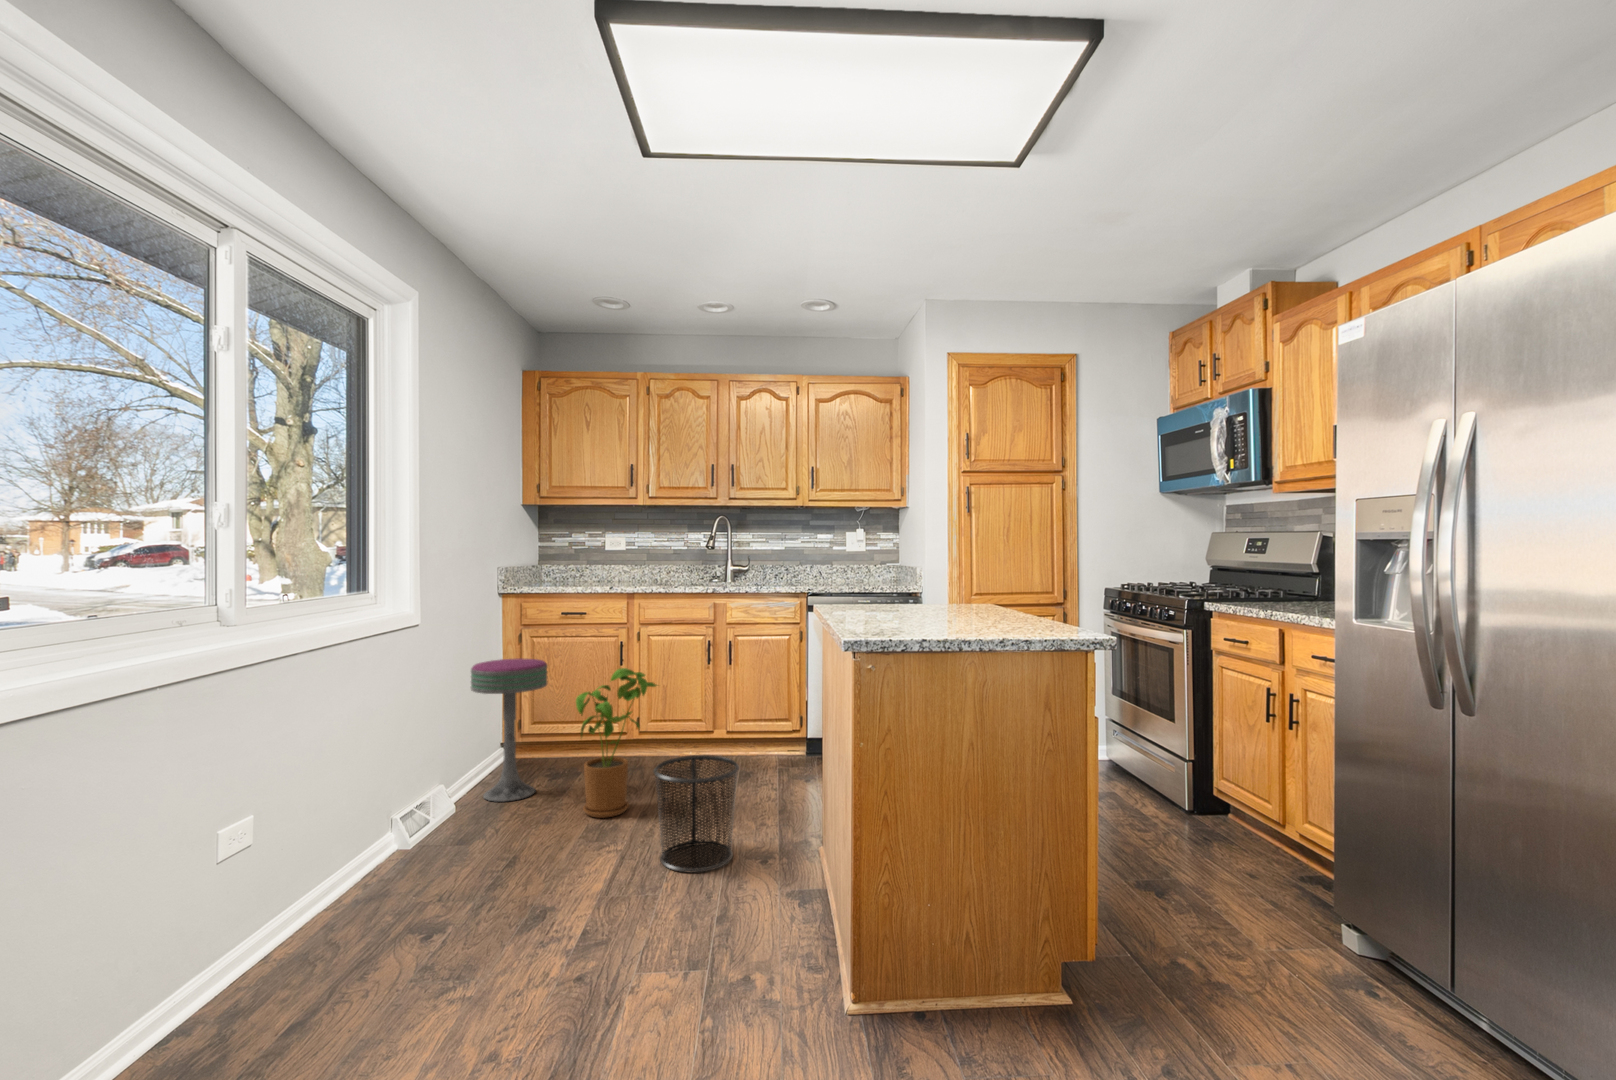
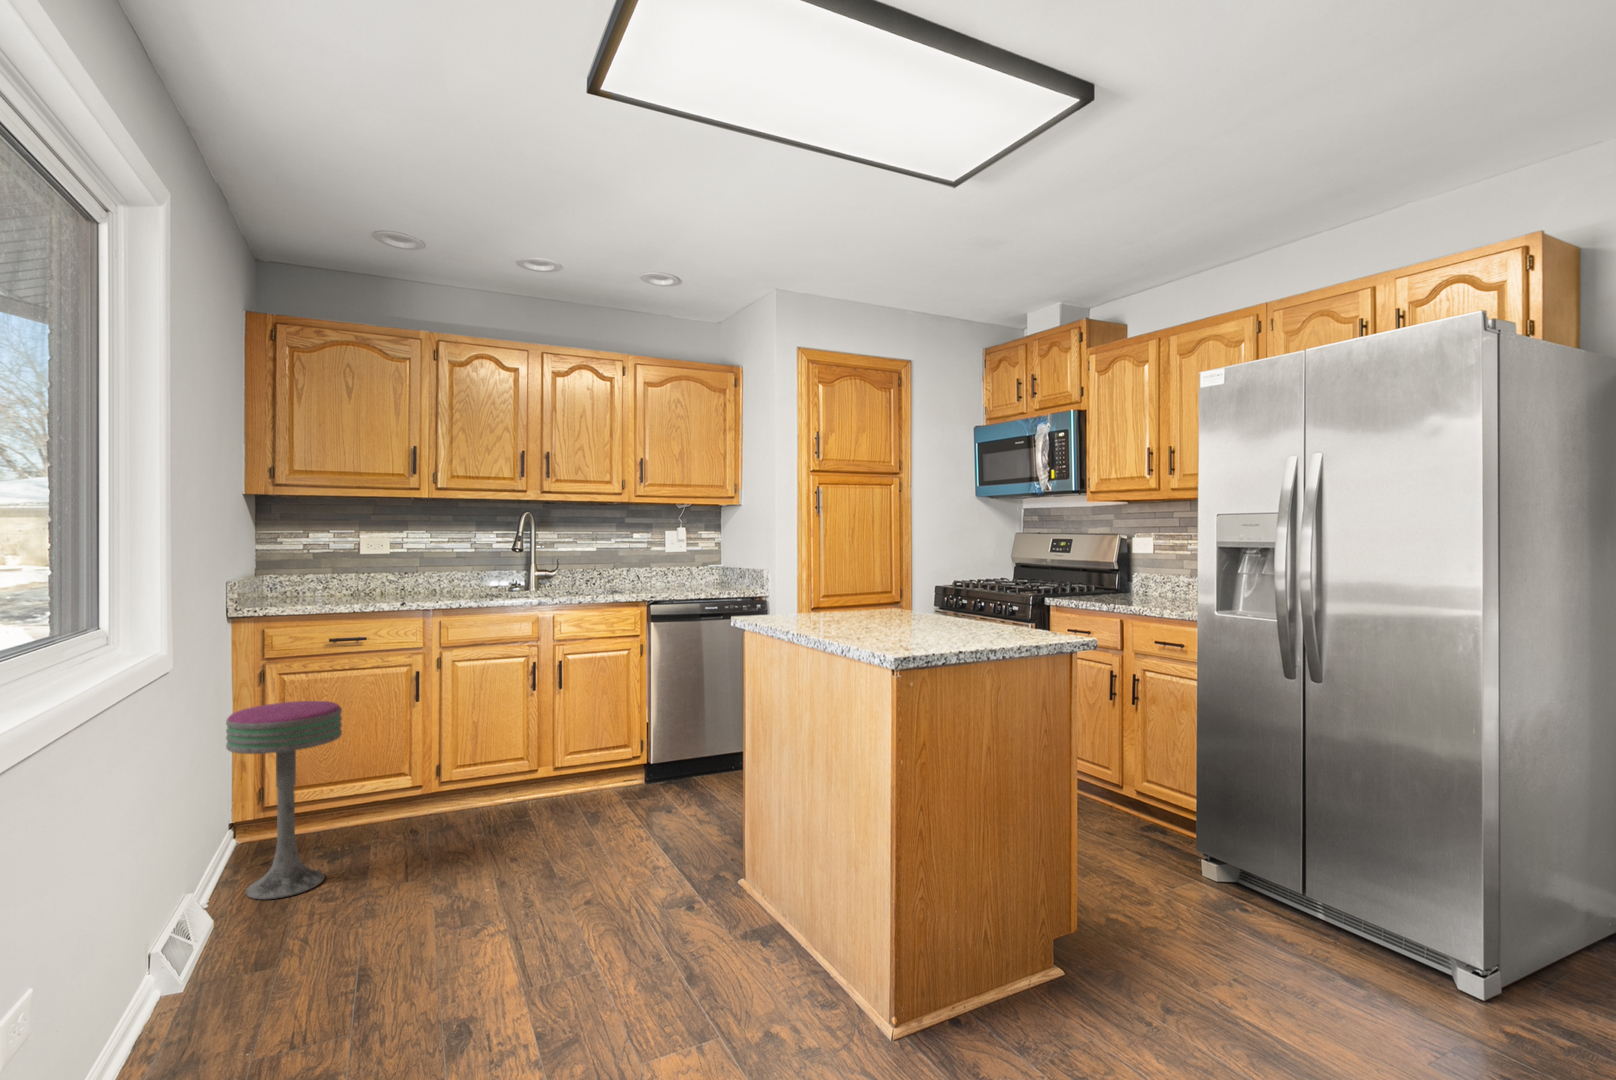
house plant: present [576,668,657,818] -> none [403,703,515,895]
waste bin: present [654,755,739,872] -> none [558,797,662,941]

